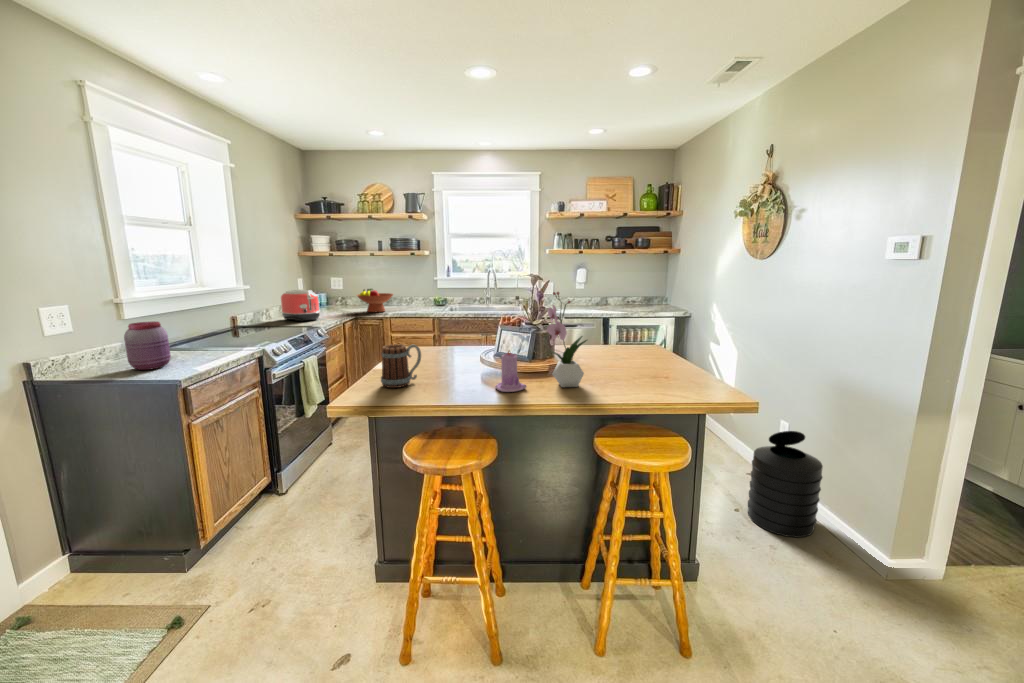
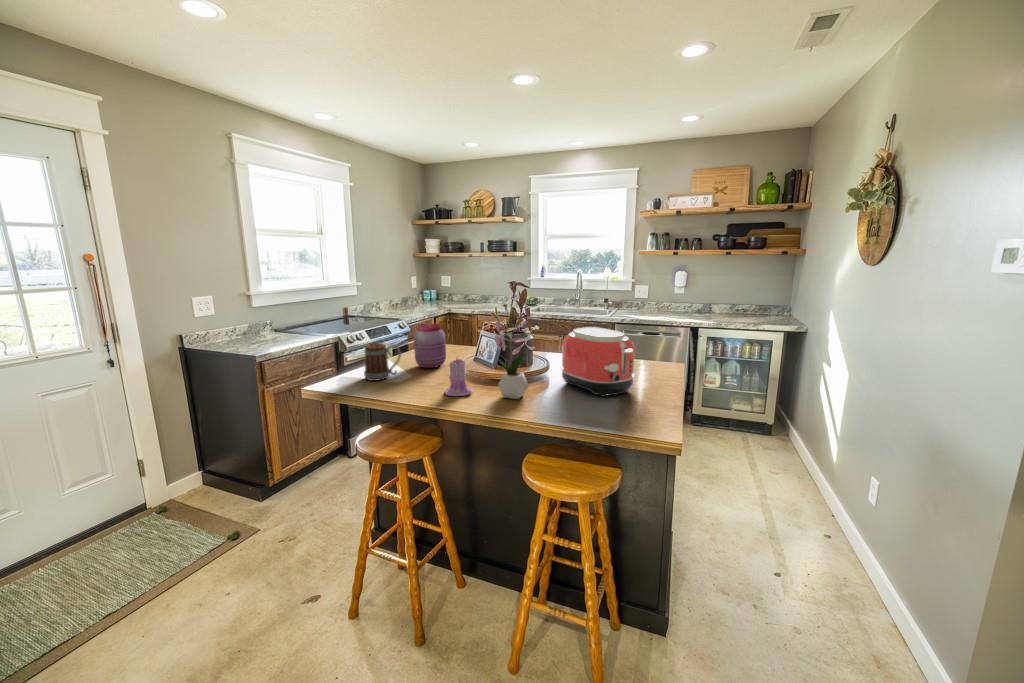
fruit bowl: present [357,289,393,312] -> none [452,287,485,309]
toaster: present [281,290,320,322] -> present [561,327,635,396]
jar: present [124,321,171,370] -> present [414,323,446,368]
trash can: present [748,431,823,538] -> none [777,487,877,624]

